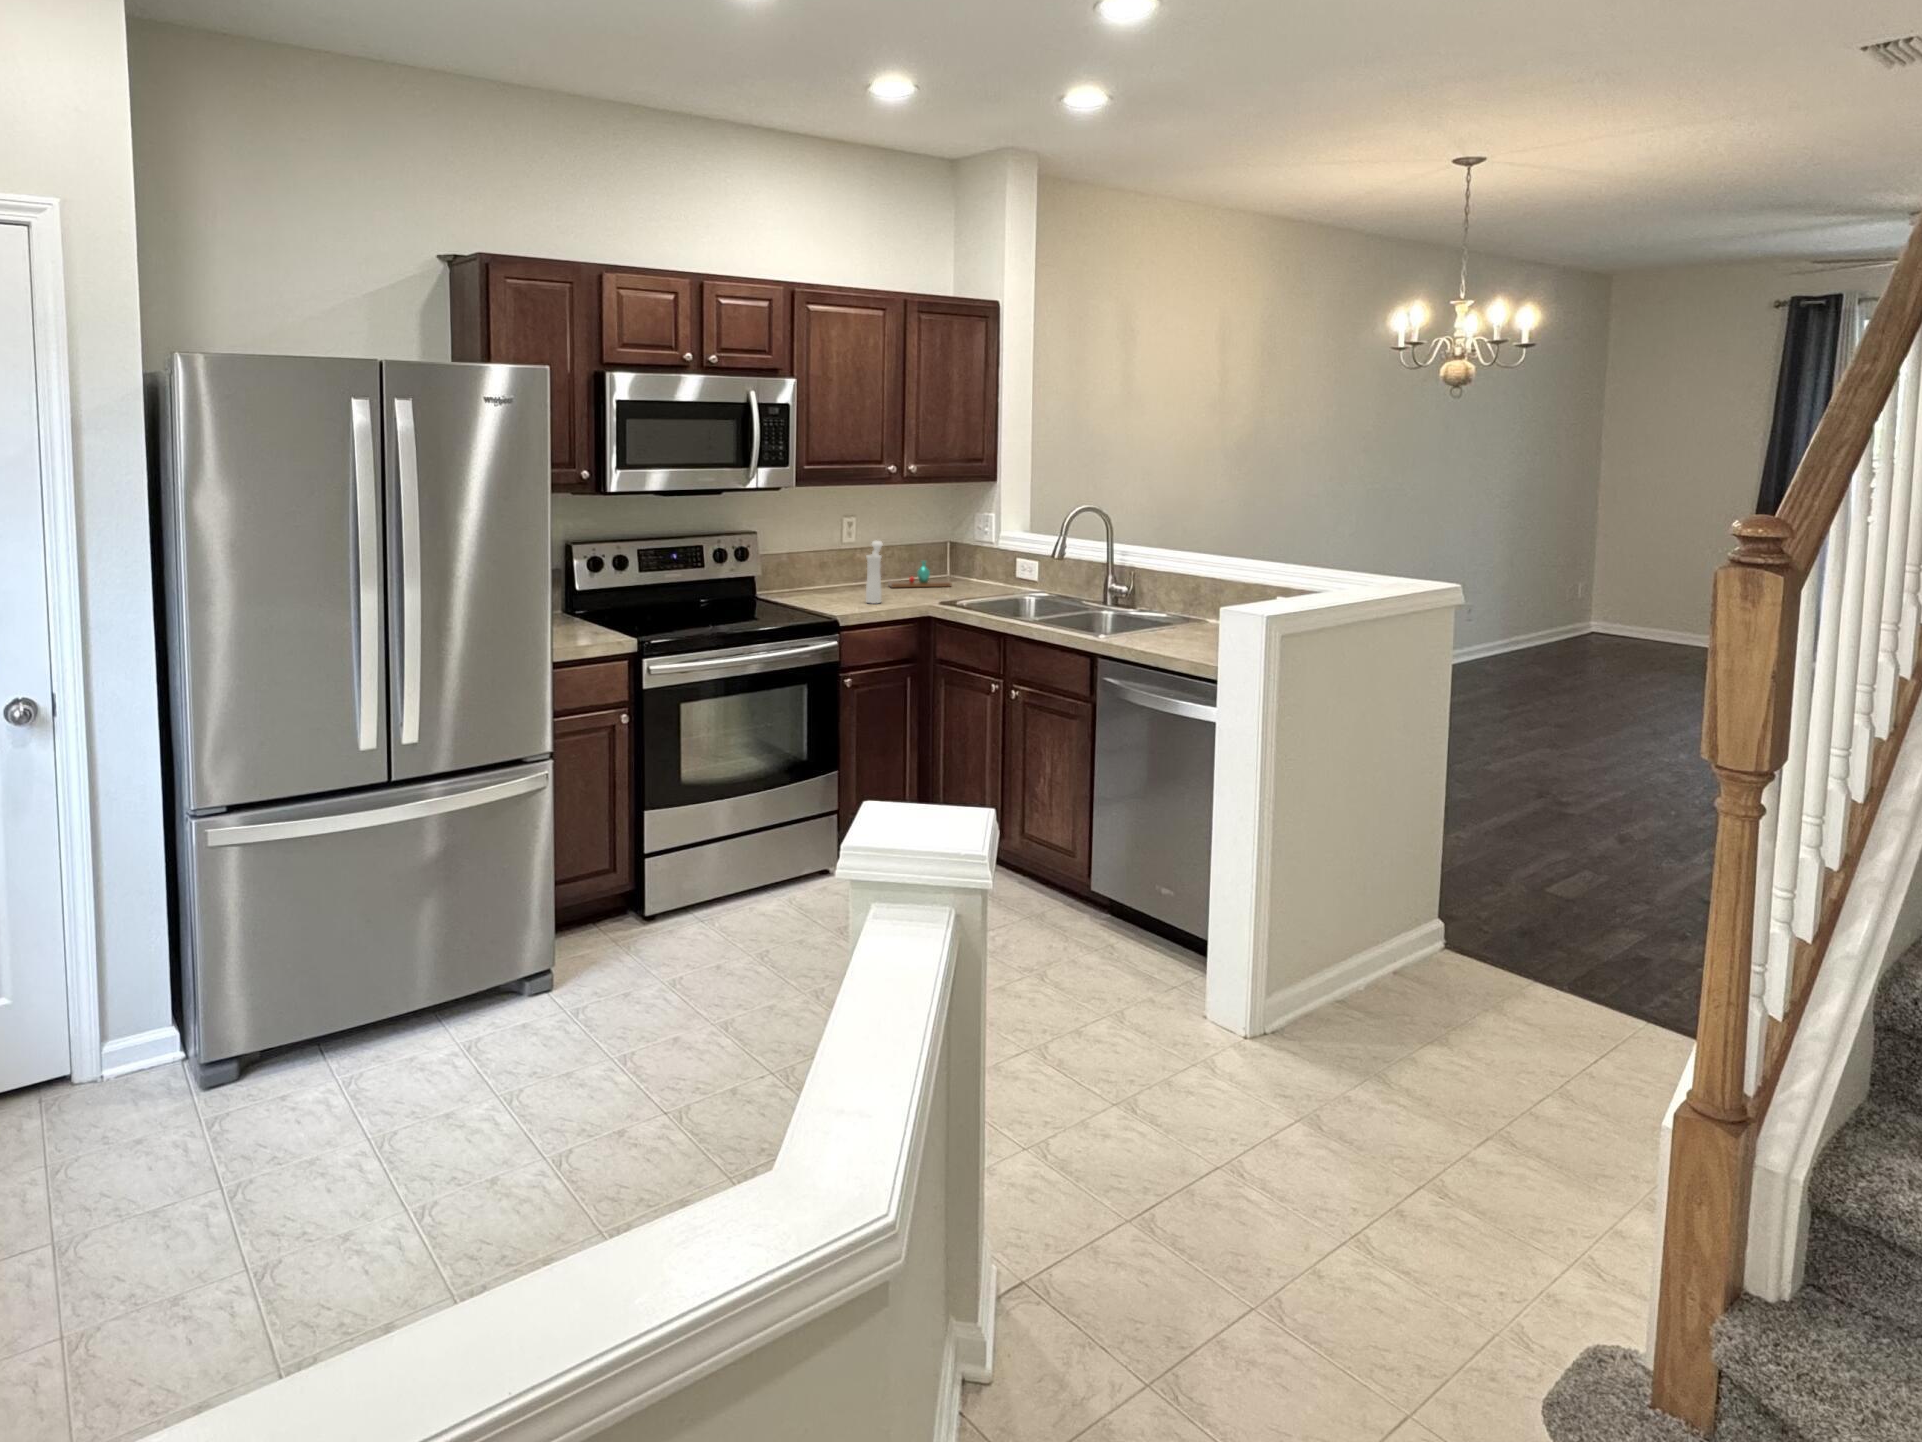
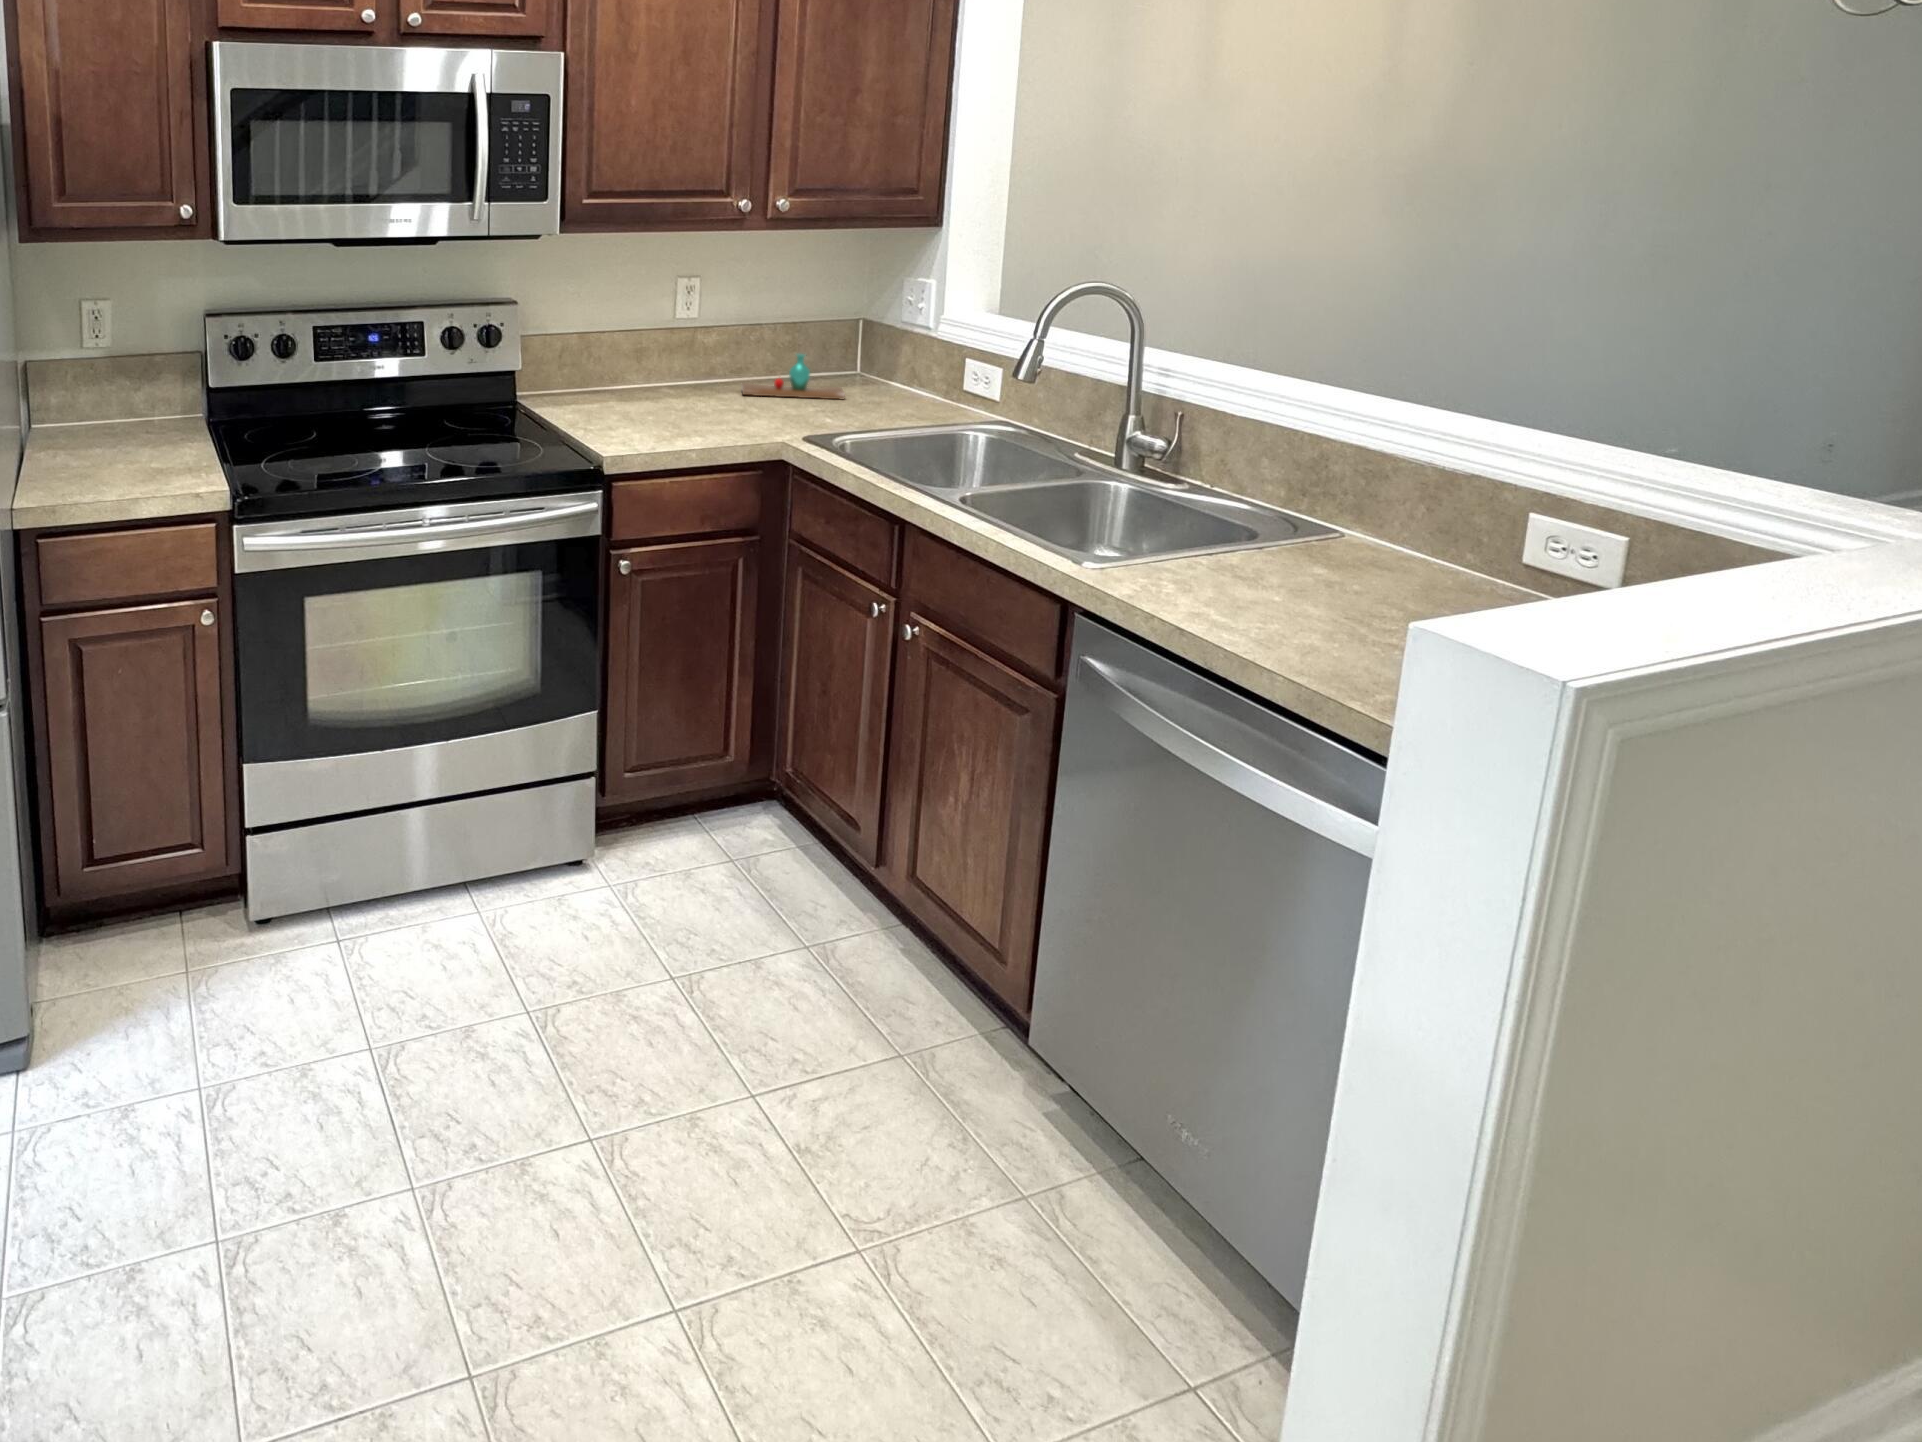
pepper mill: present [866,541,883,603] -> none [676,324,717,431]

